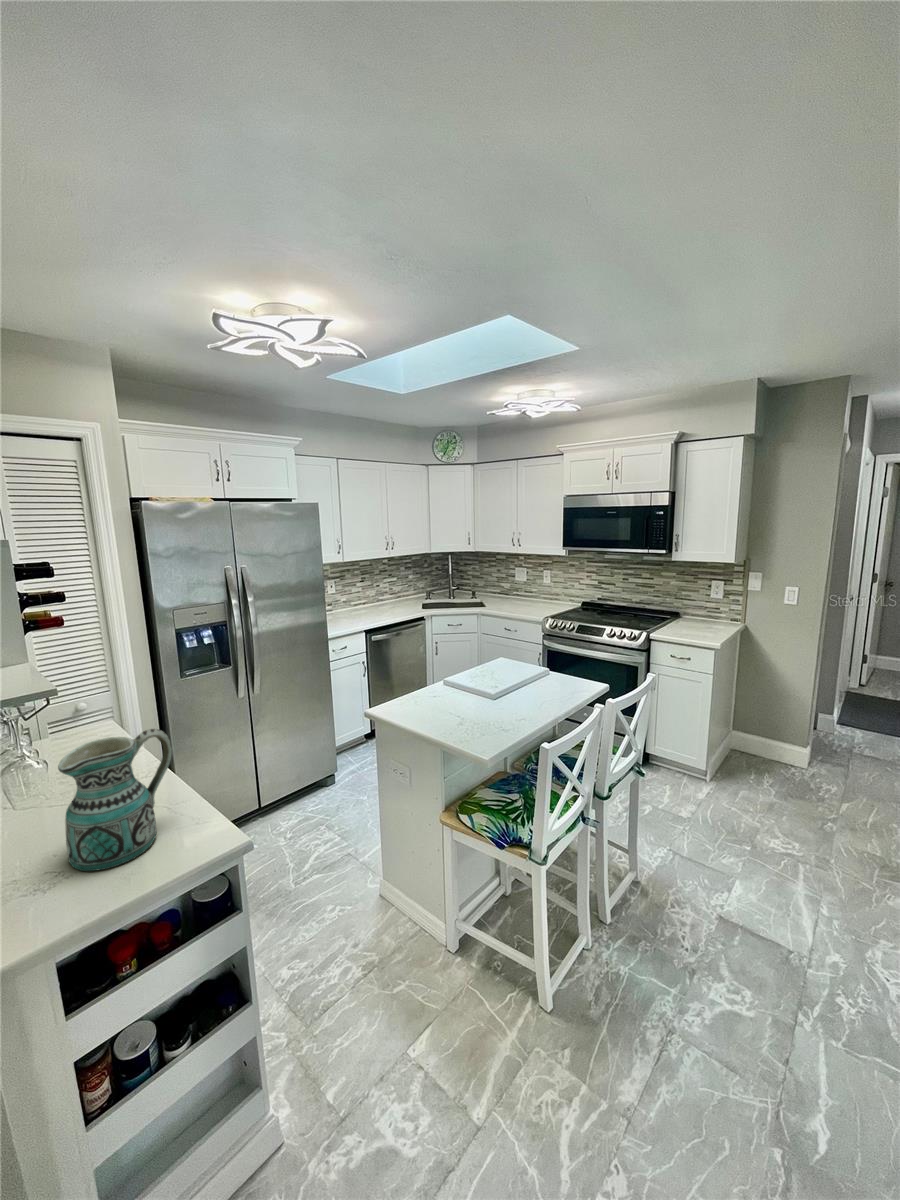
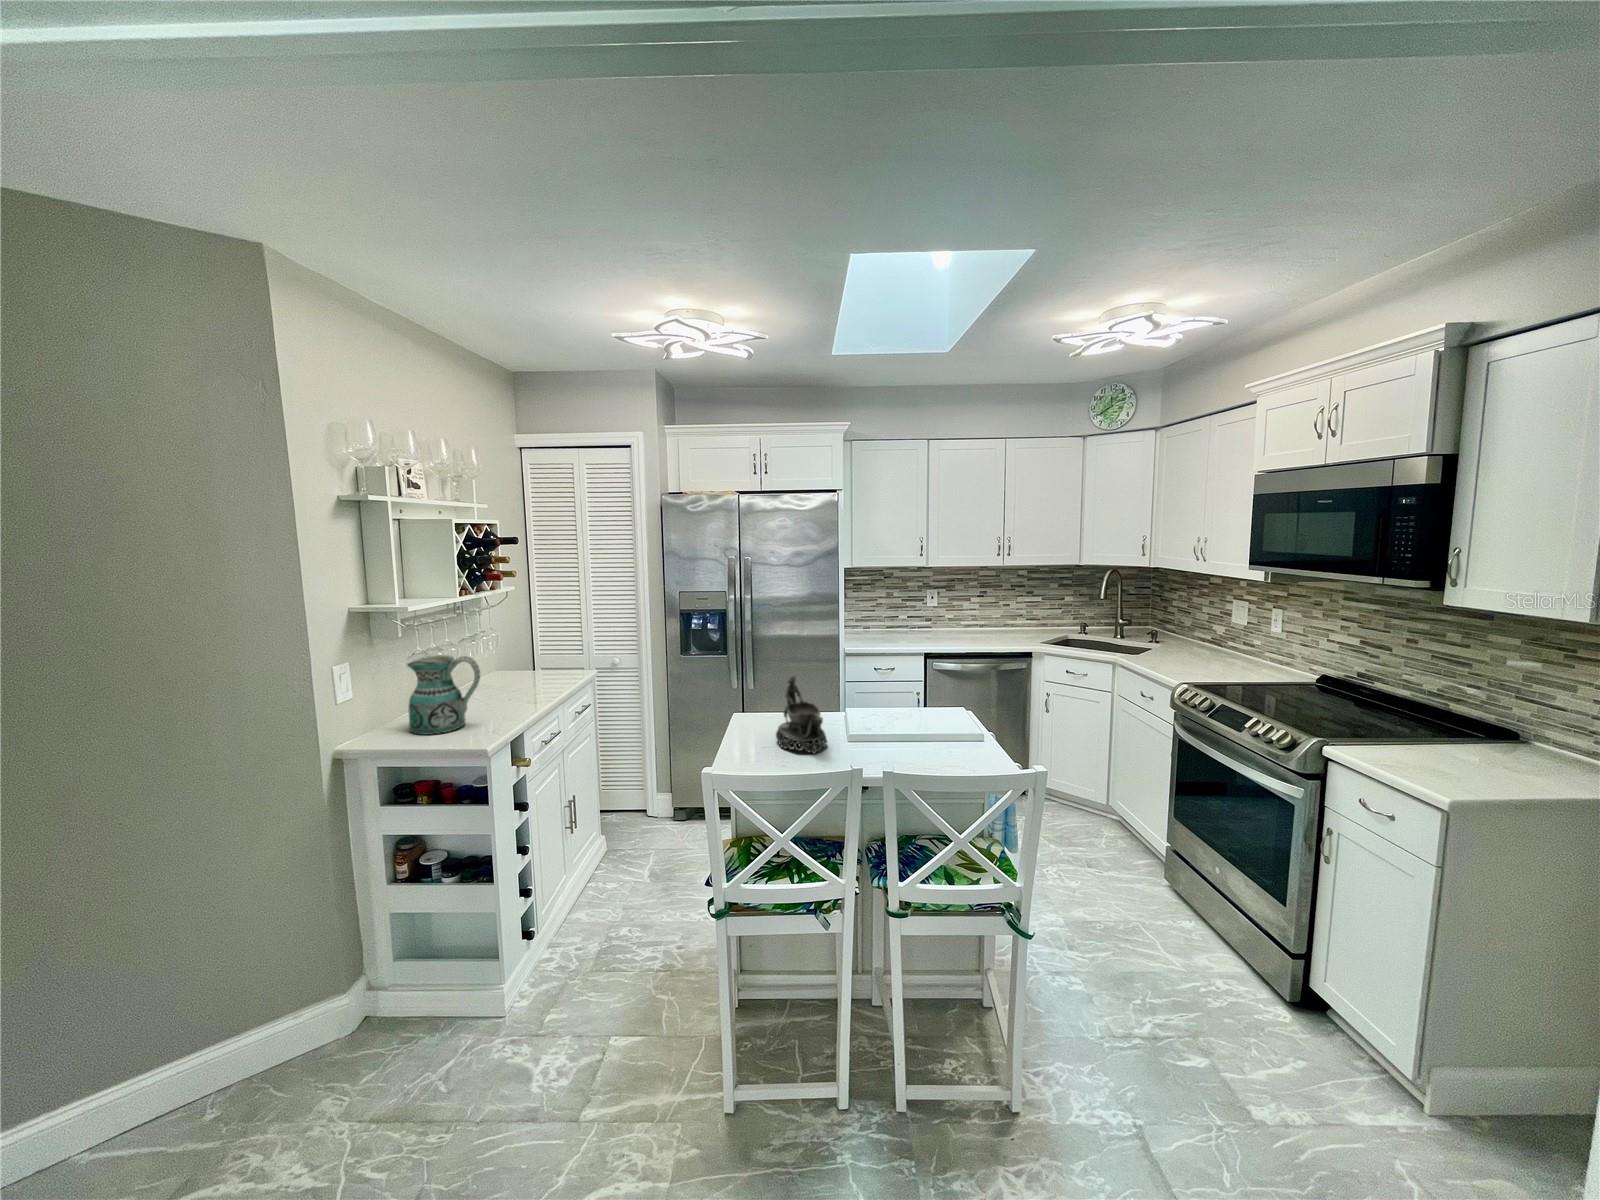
decorative bowl: none [445,656,515,718] -> present [776,675,827,753]

